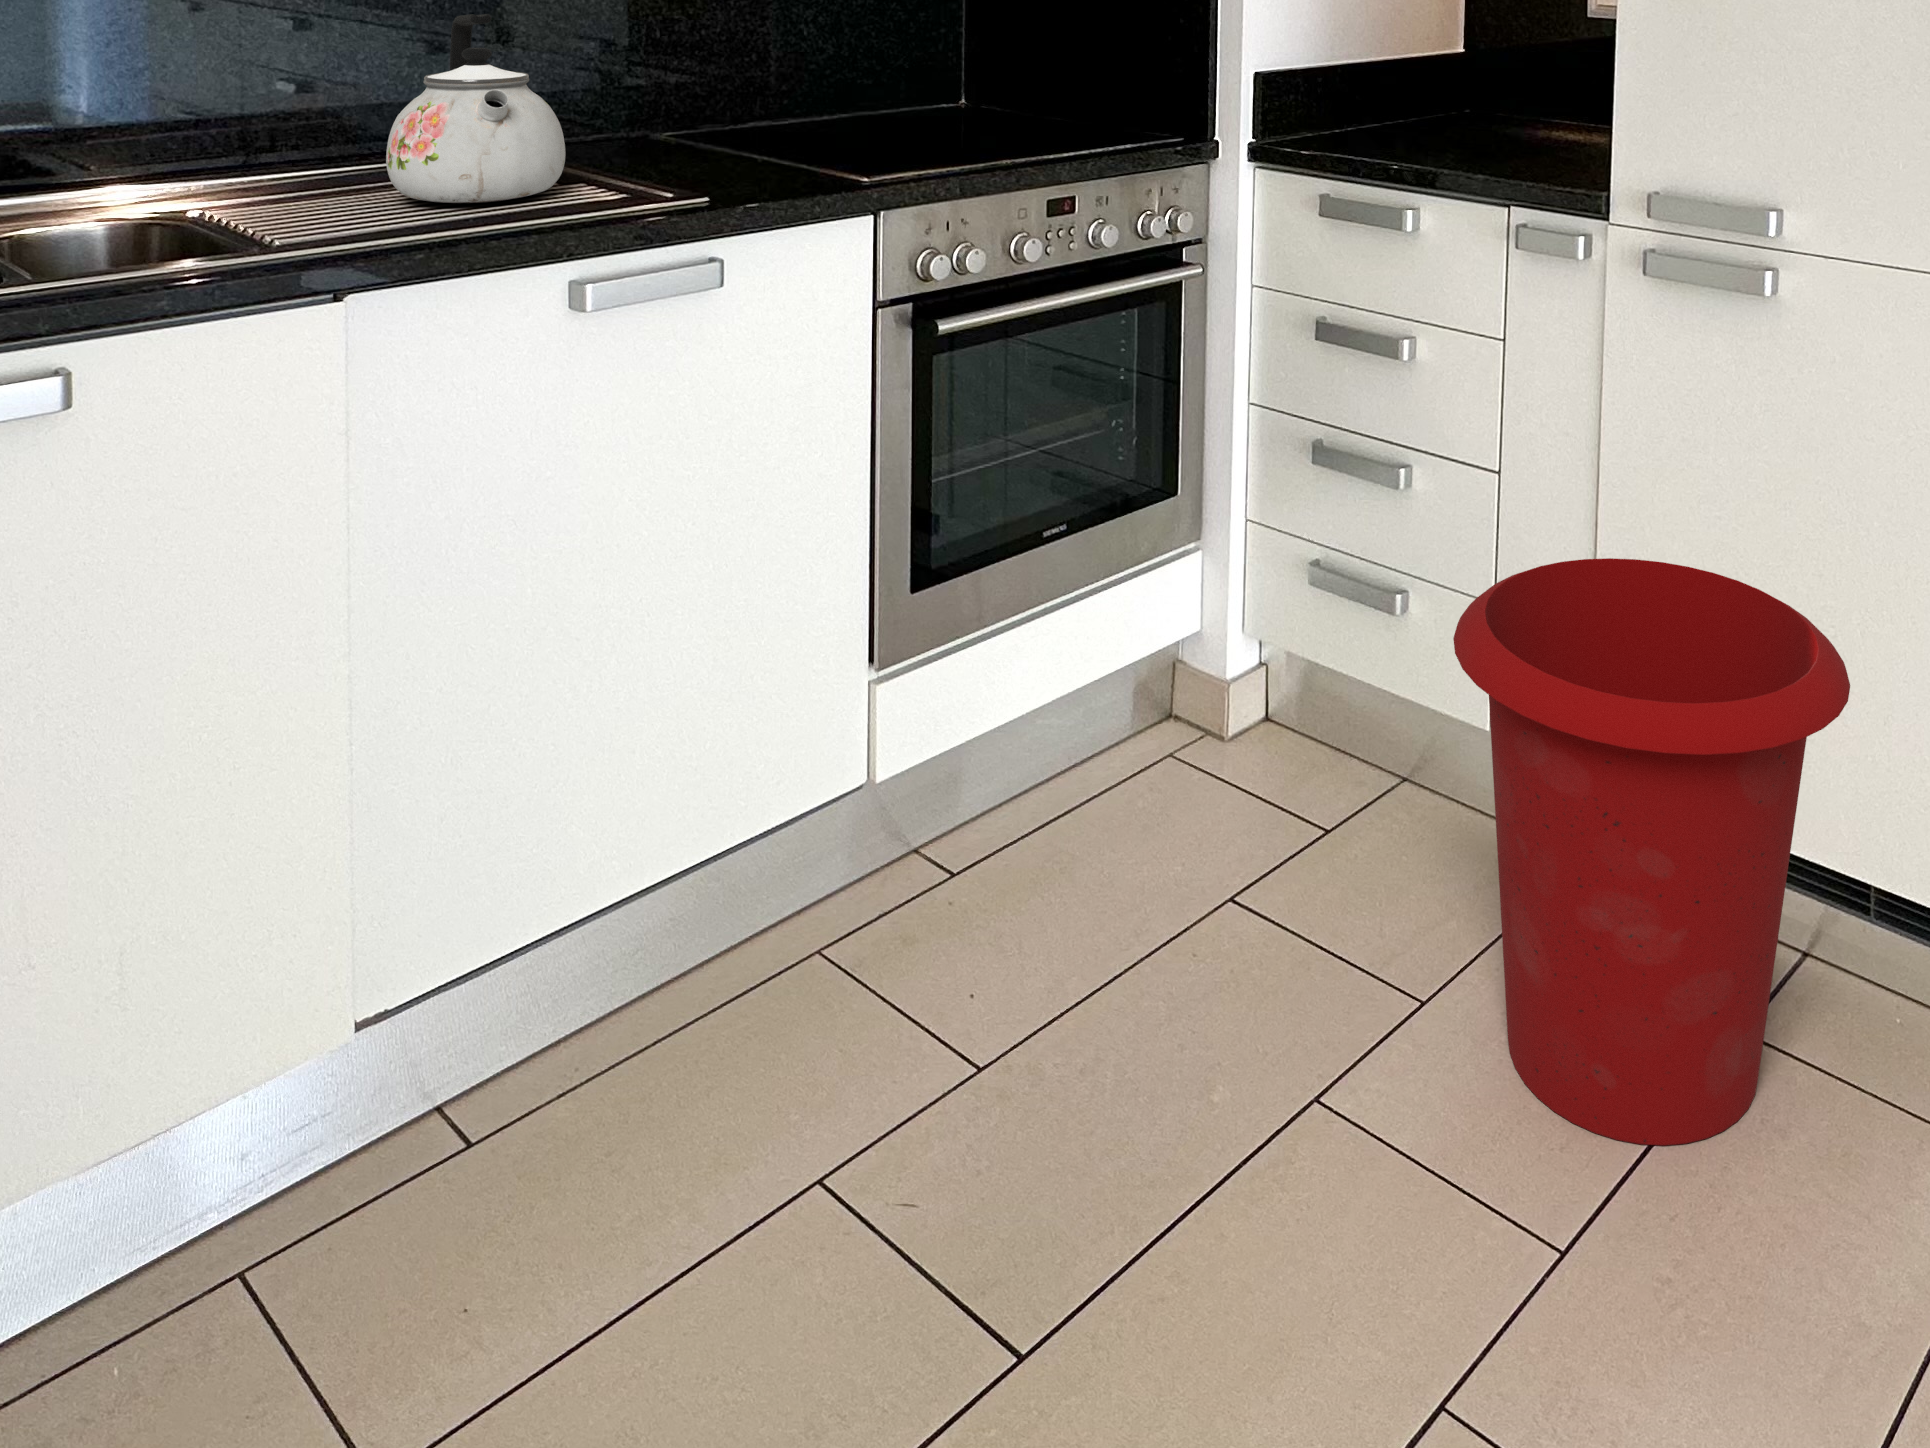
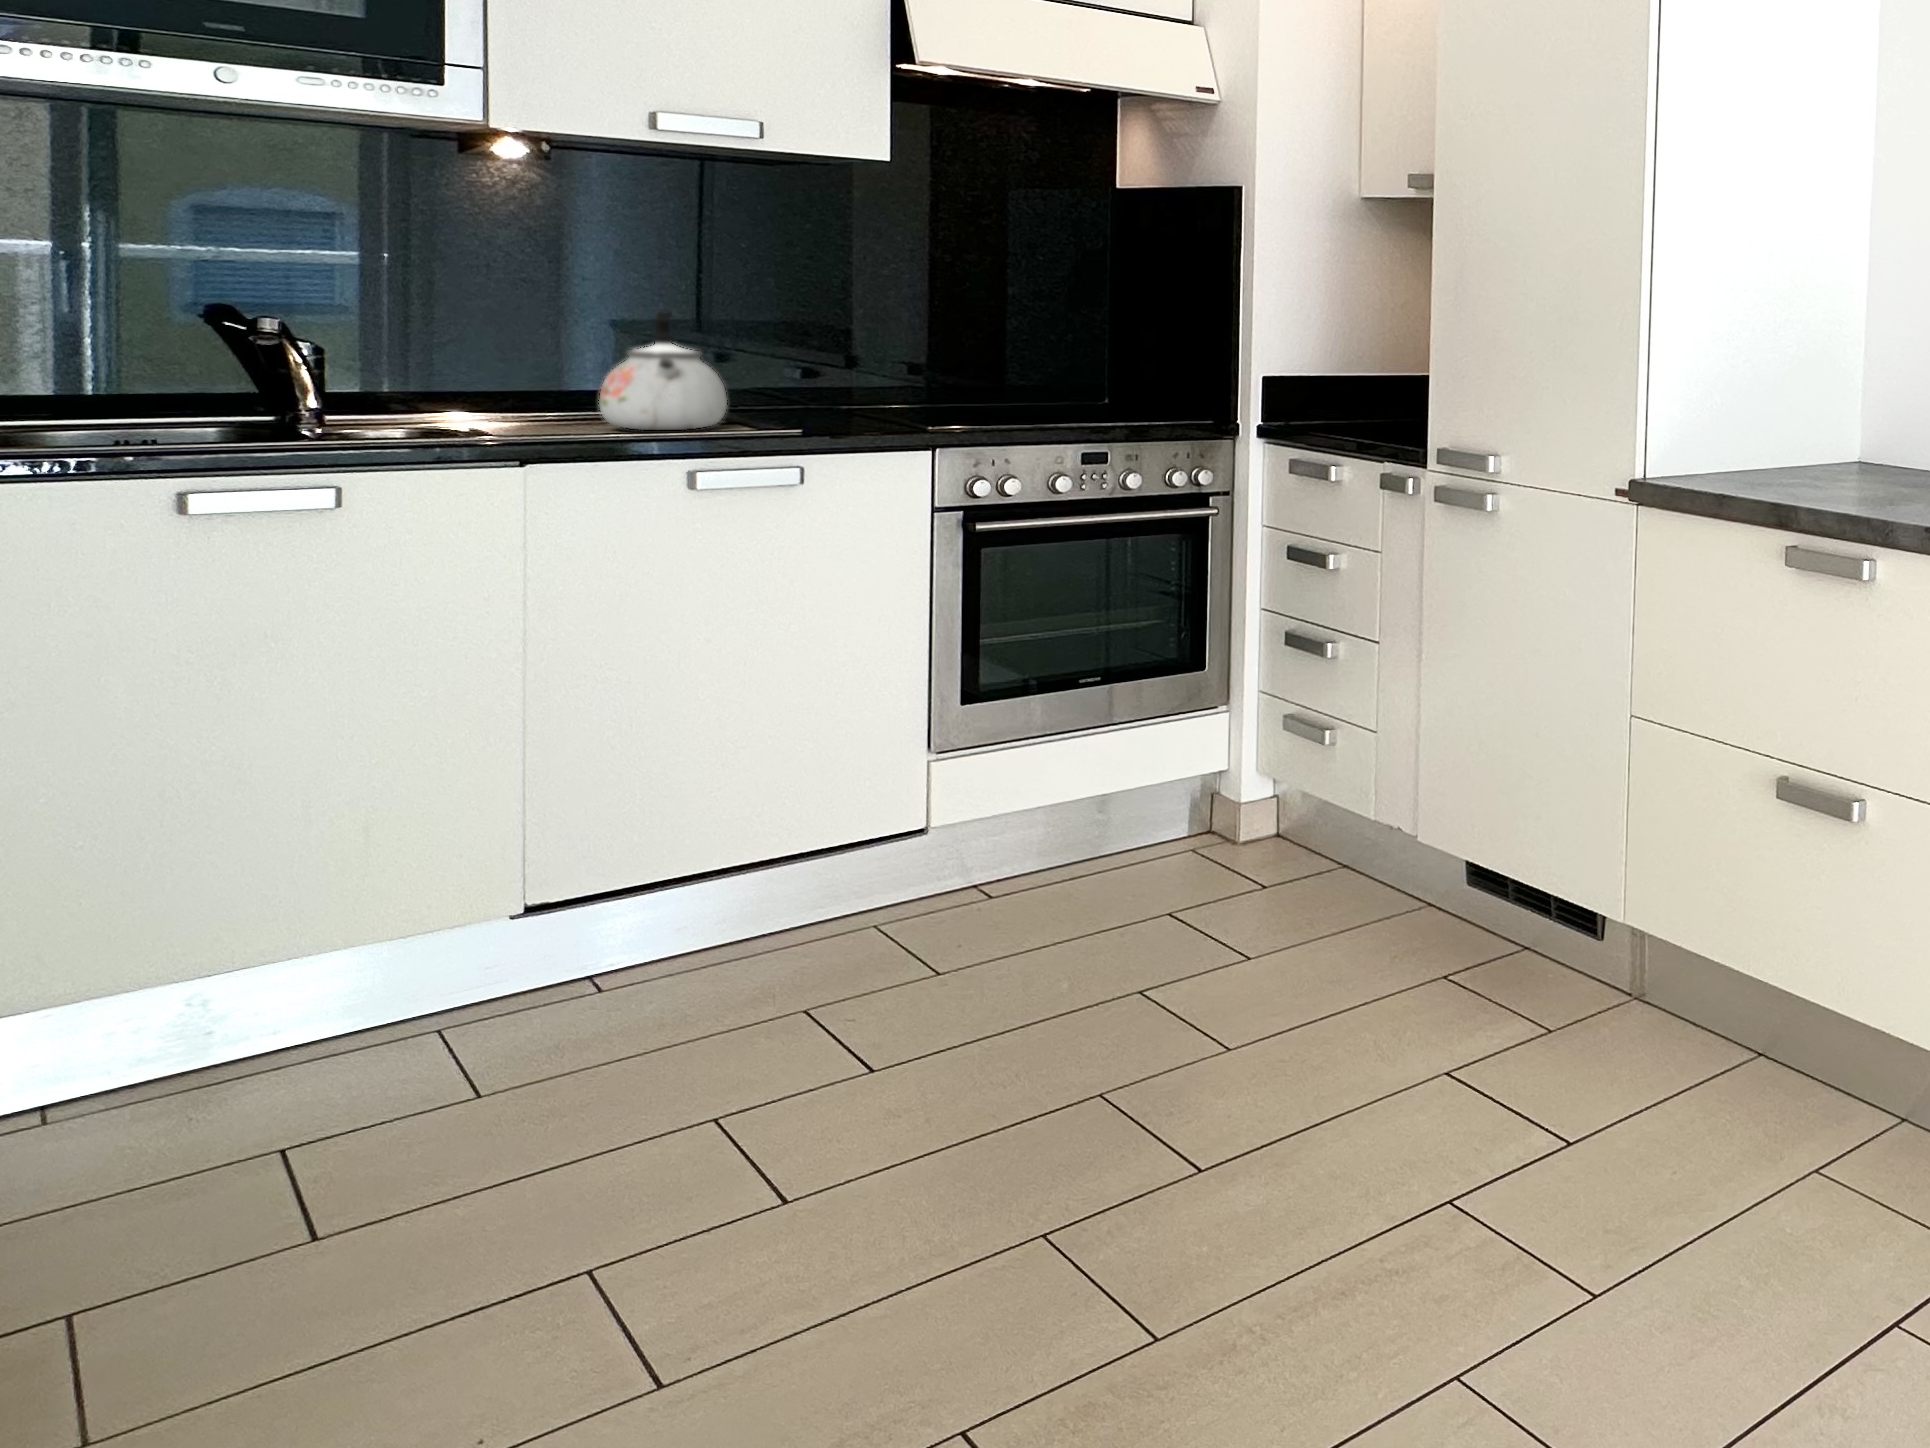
waste bin: present [1453,558,1850,1146] -> none [1237,680,1491,1008]

